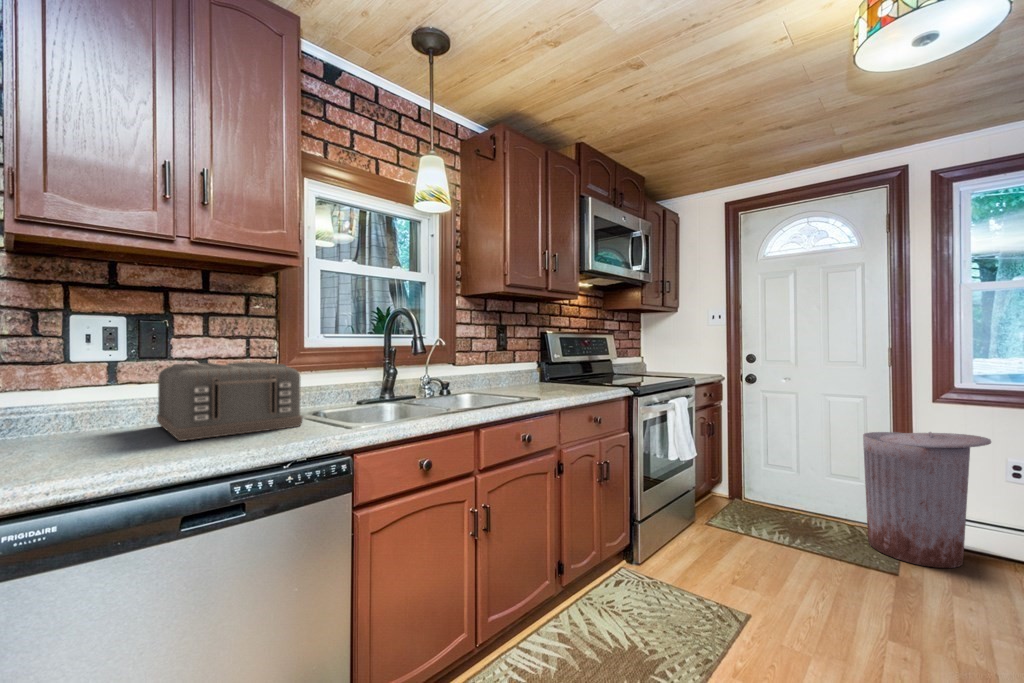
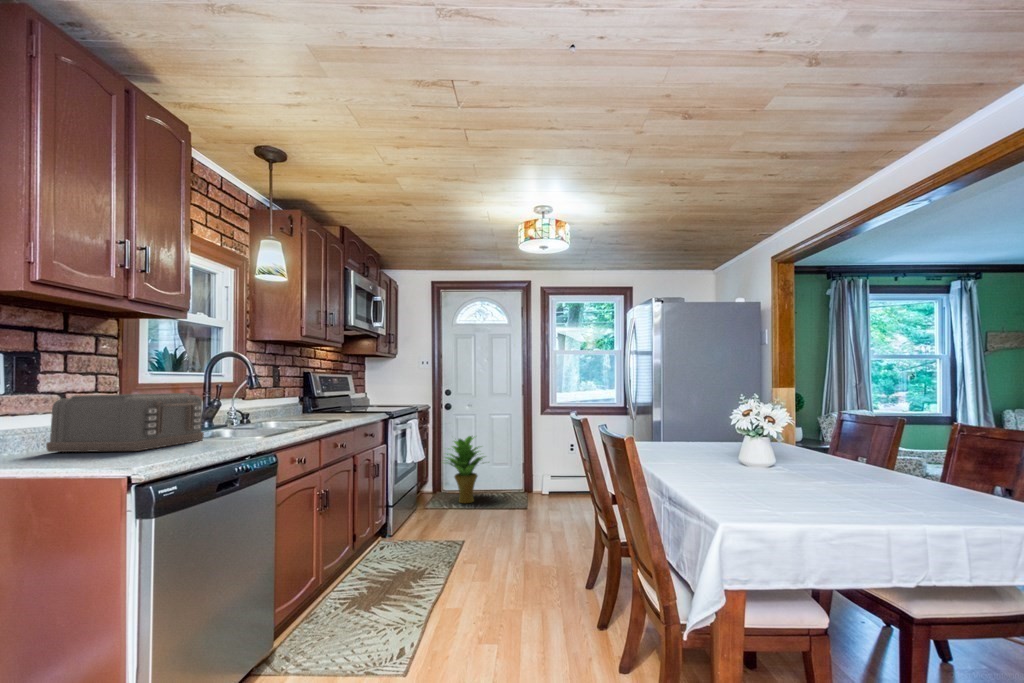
potted plant: none [734,423,817,524] -> present [446,436,483,503]
trash can: present [863,432,991,568] -> none [514,428,569,505]

